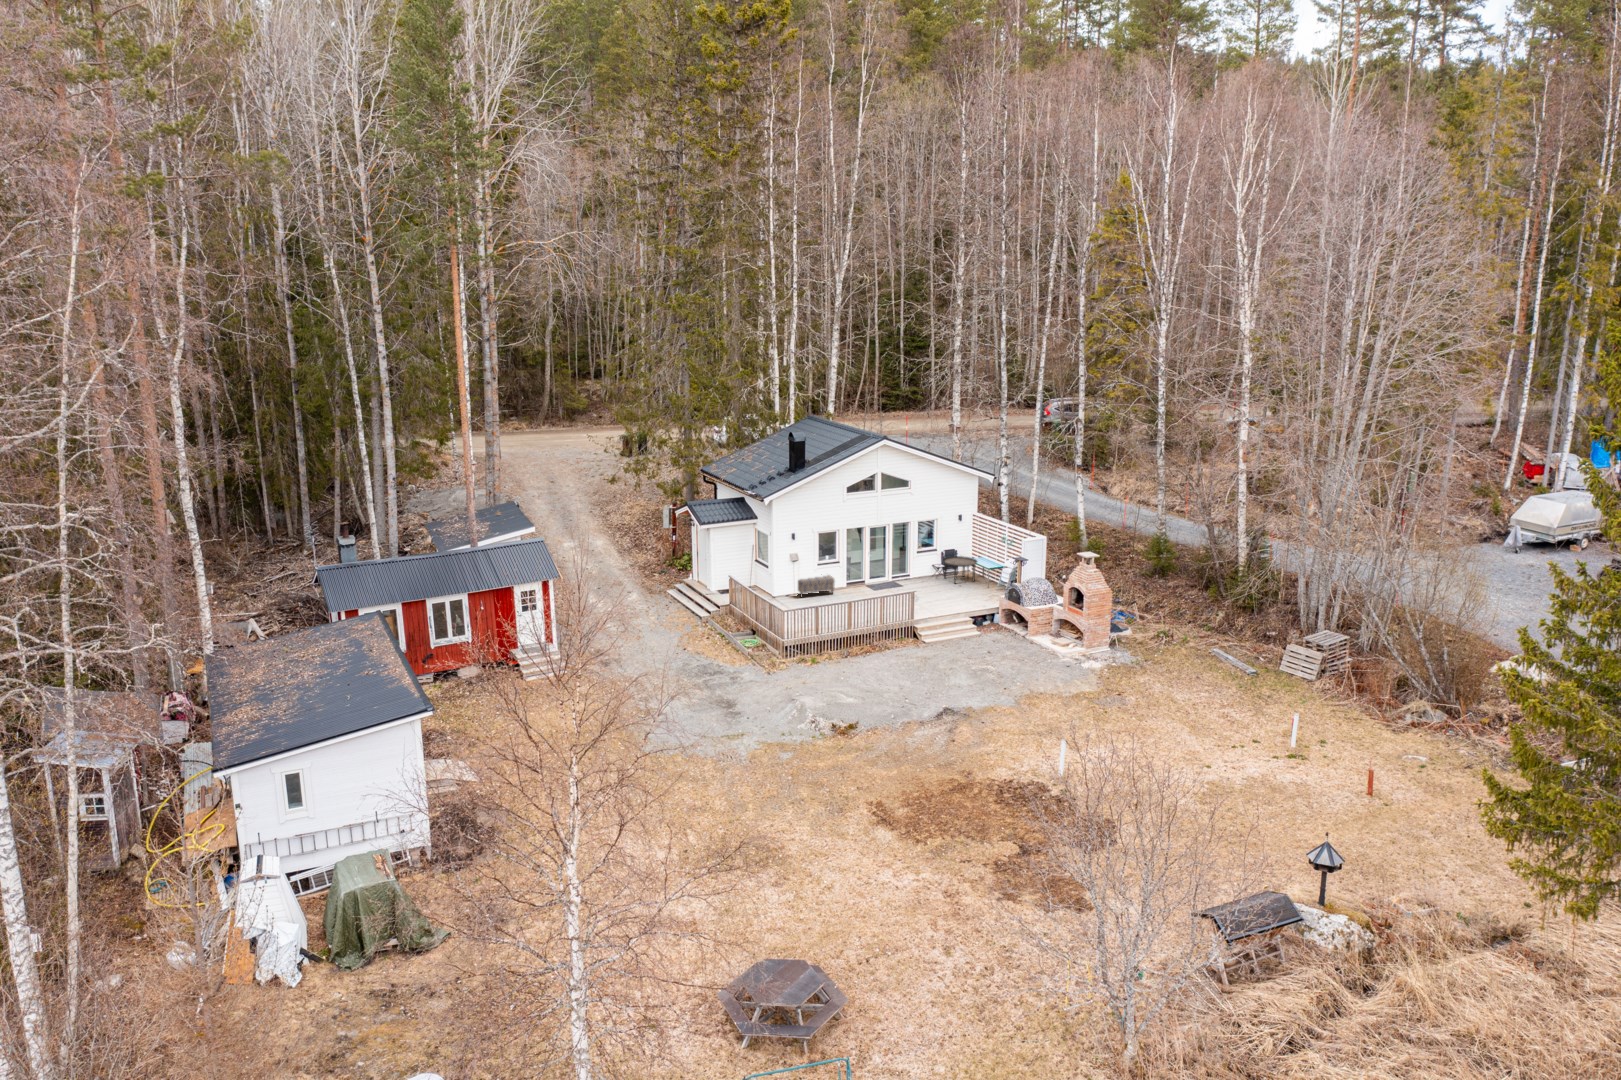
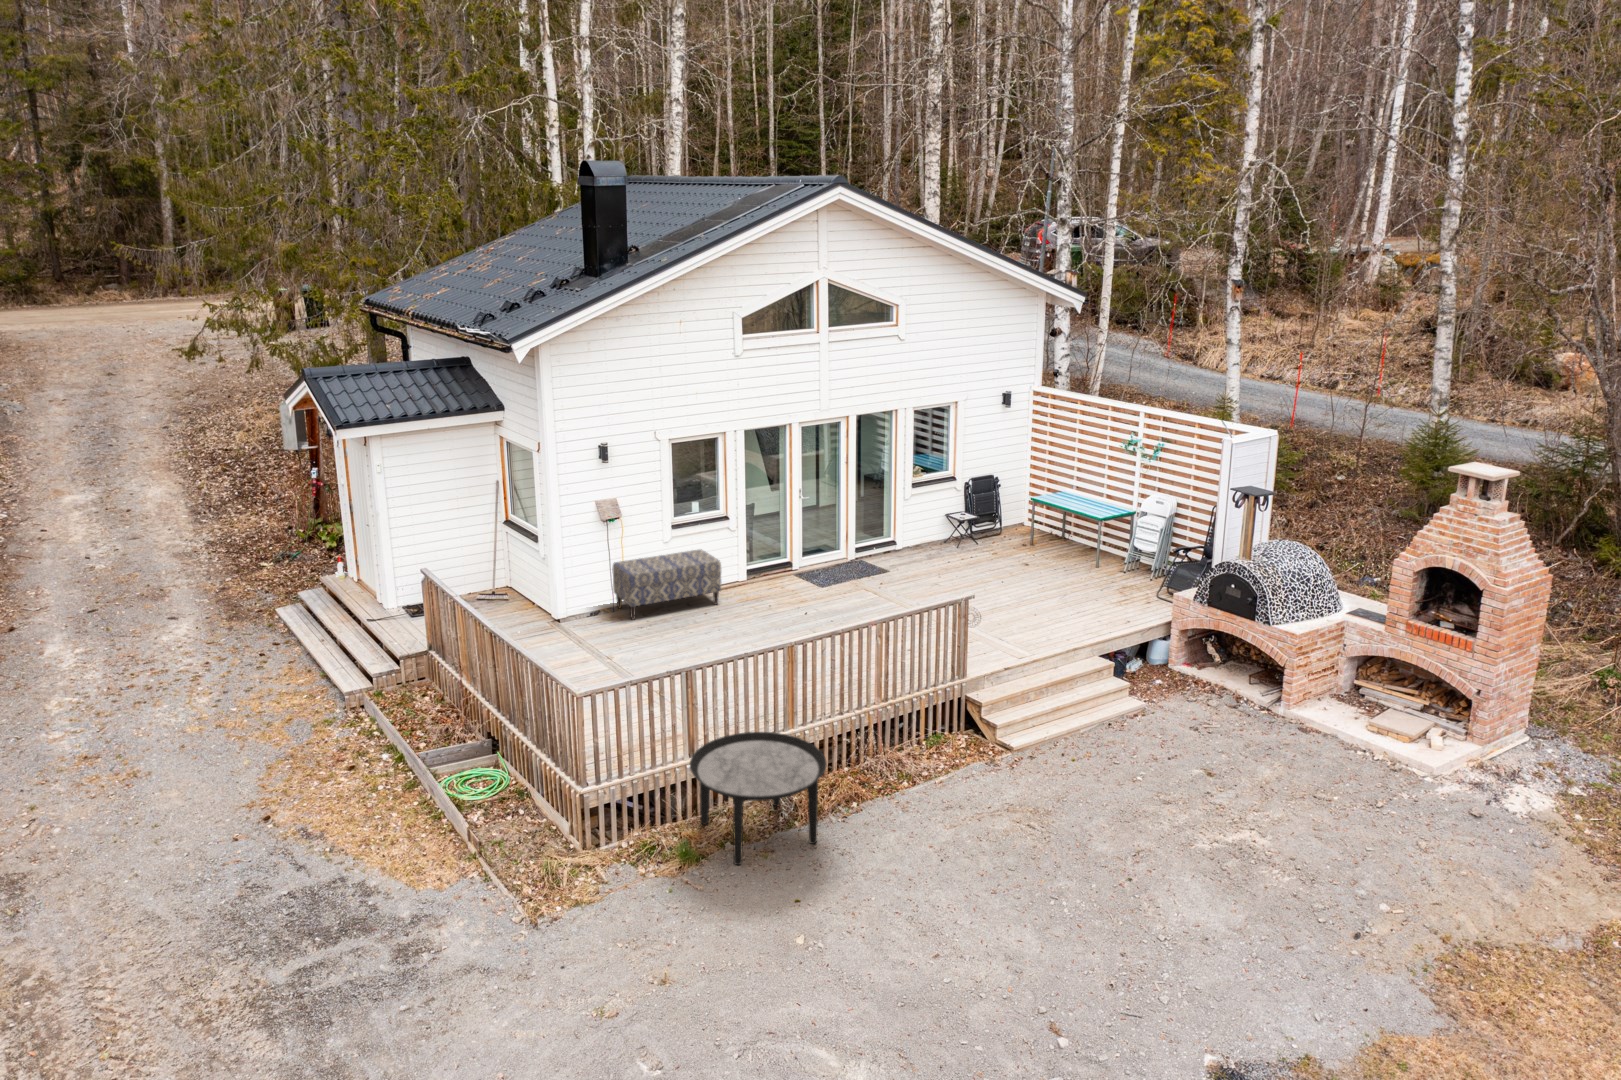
round table: present [943,556,977,583] -> present [690,732,827,865]

